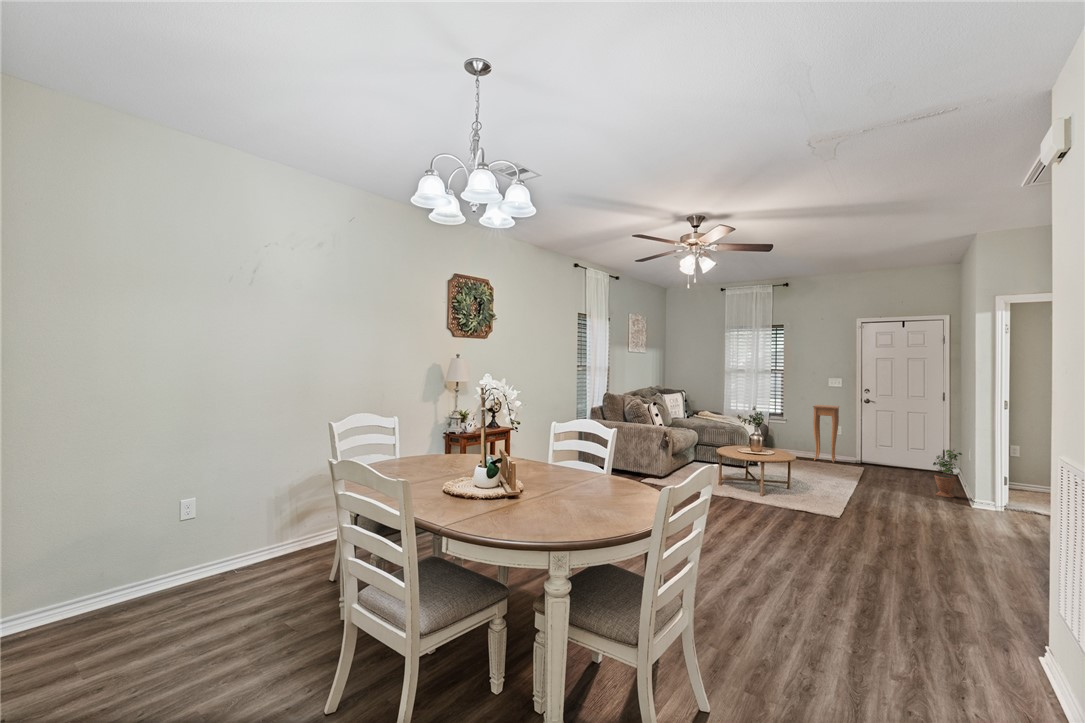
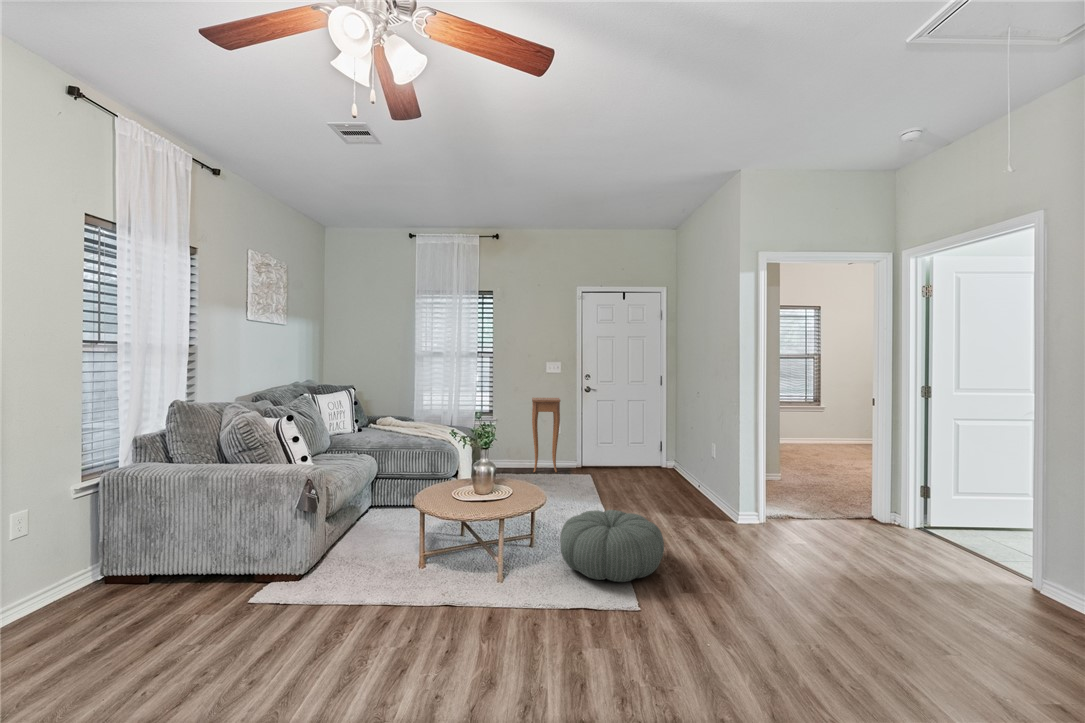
potted plant: present [933,450,962,498] -> none [688,447,720,512]
pouf: none [801,471,873,508] -> present [560,510,664,582]

